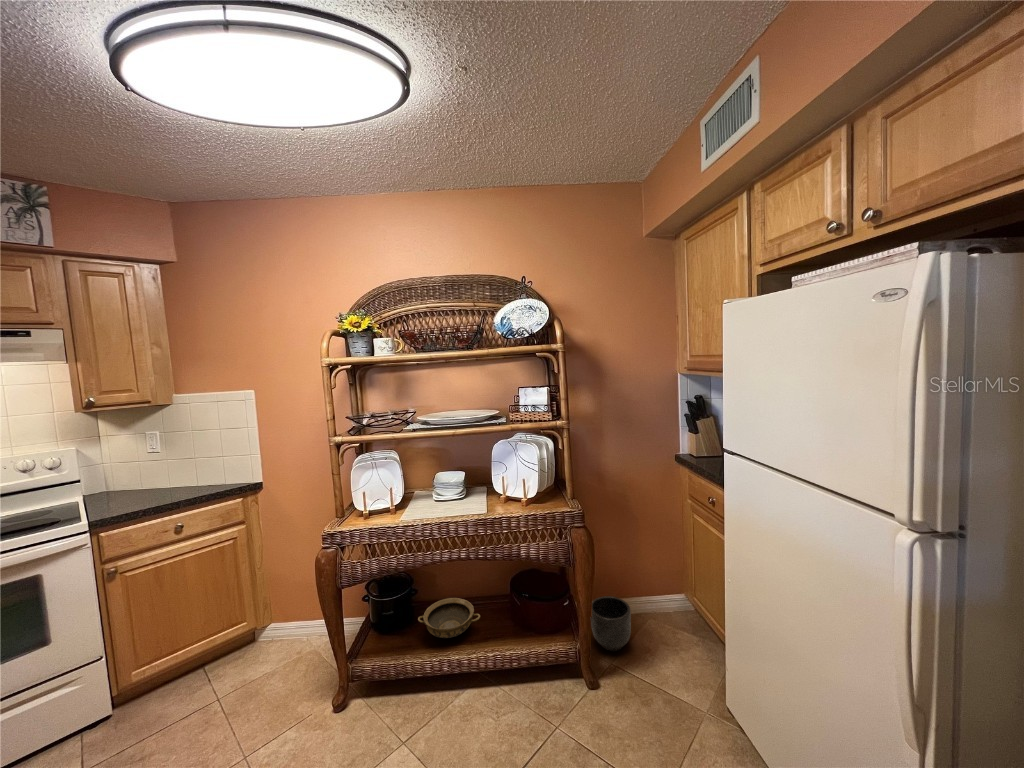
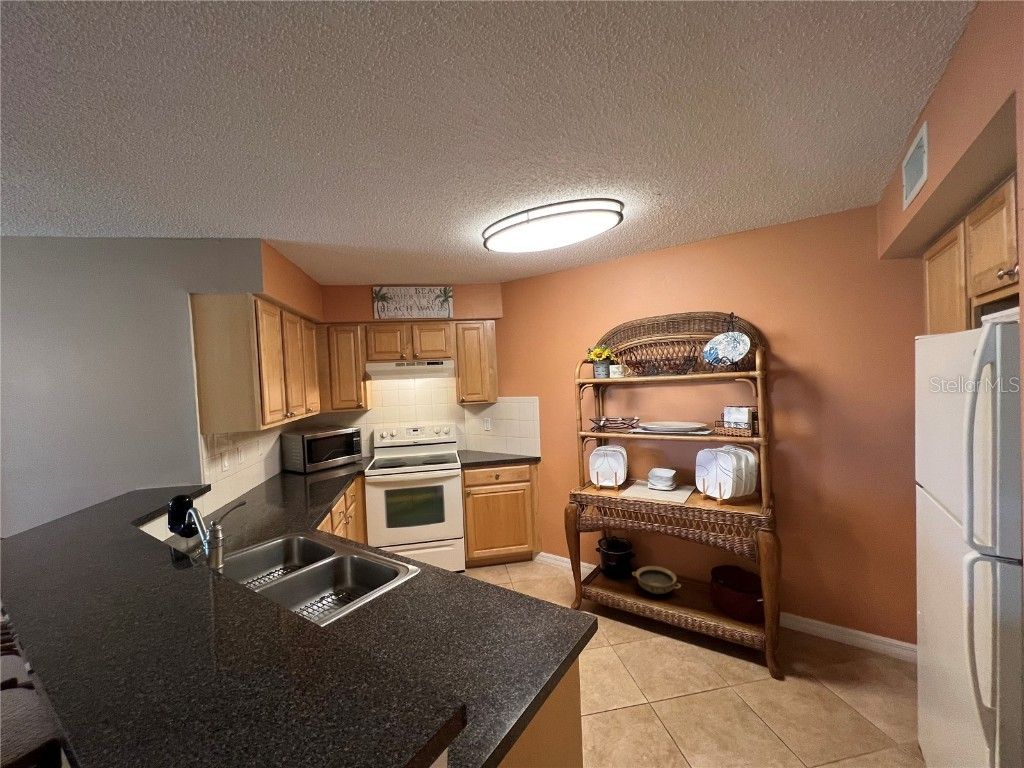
planter: present [591,596,631,651] -> none [791,611,839,665]

